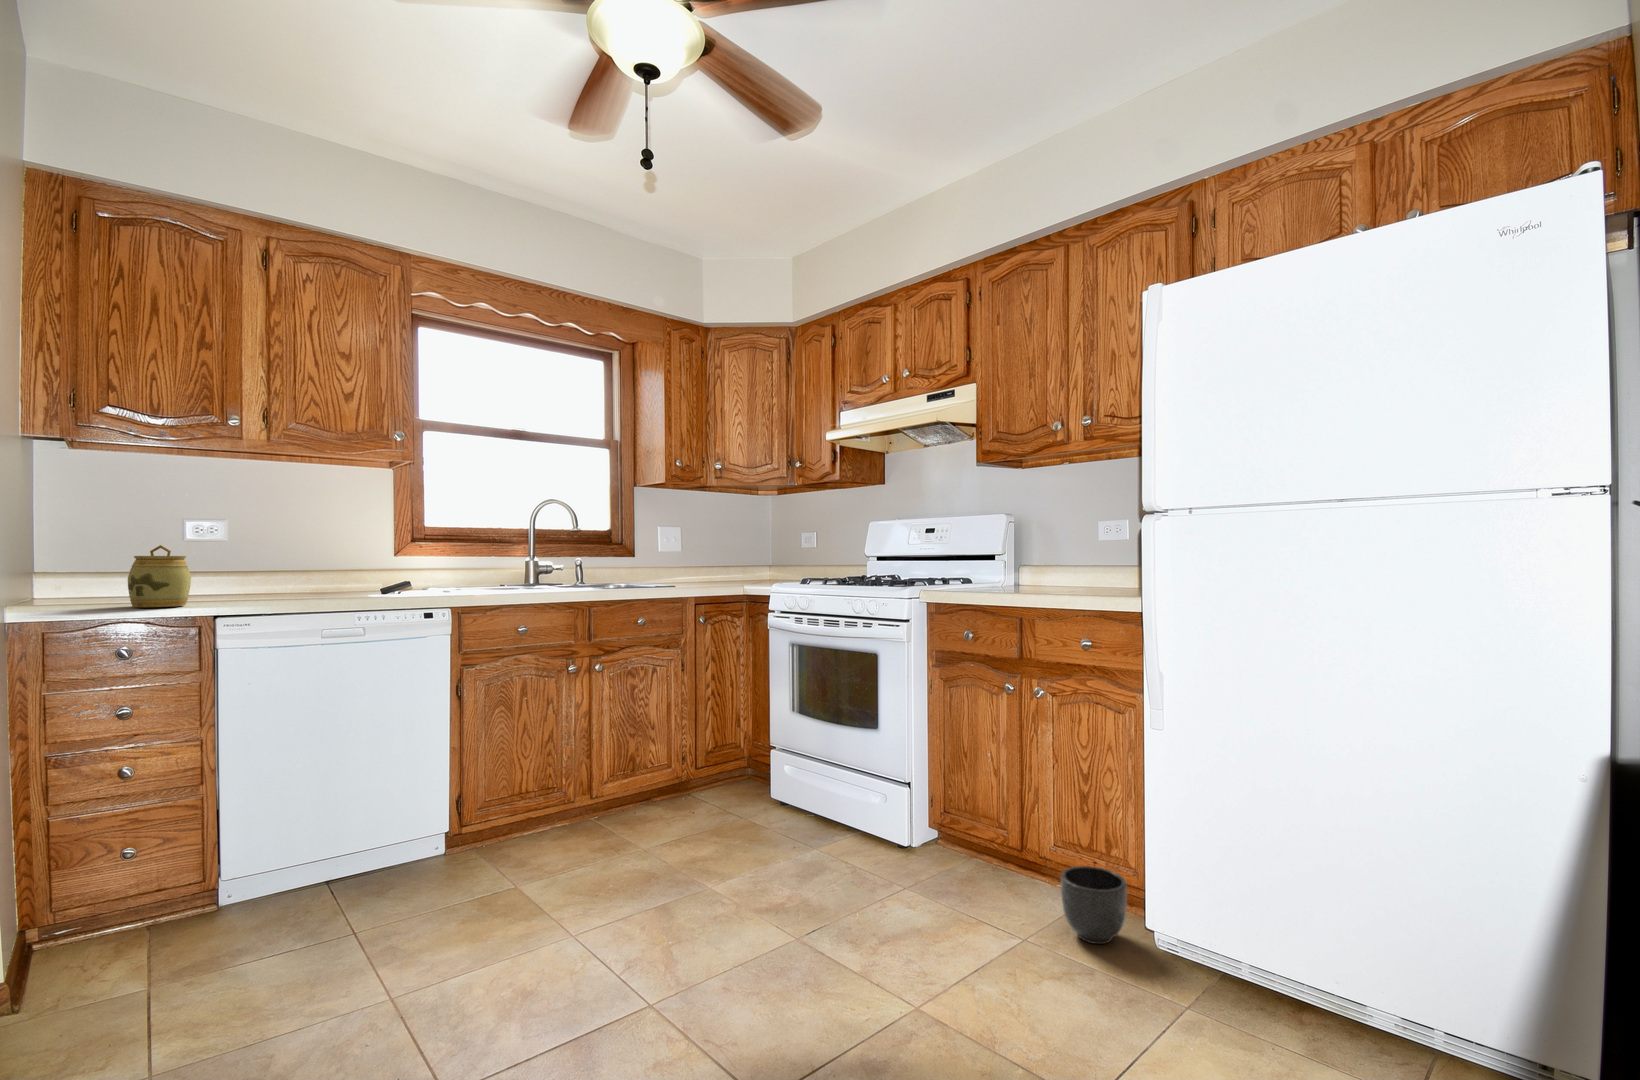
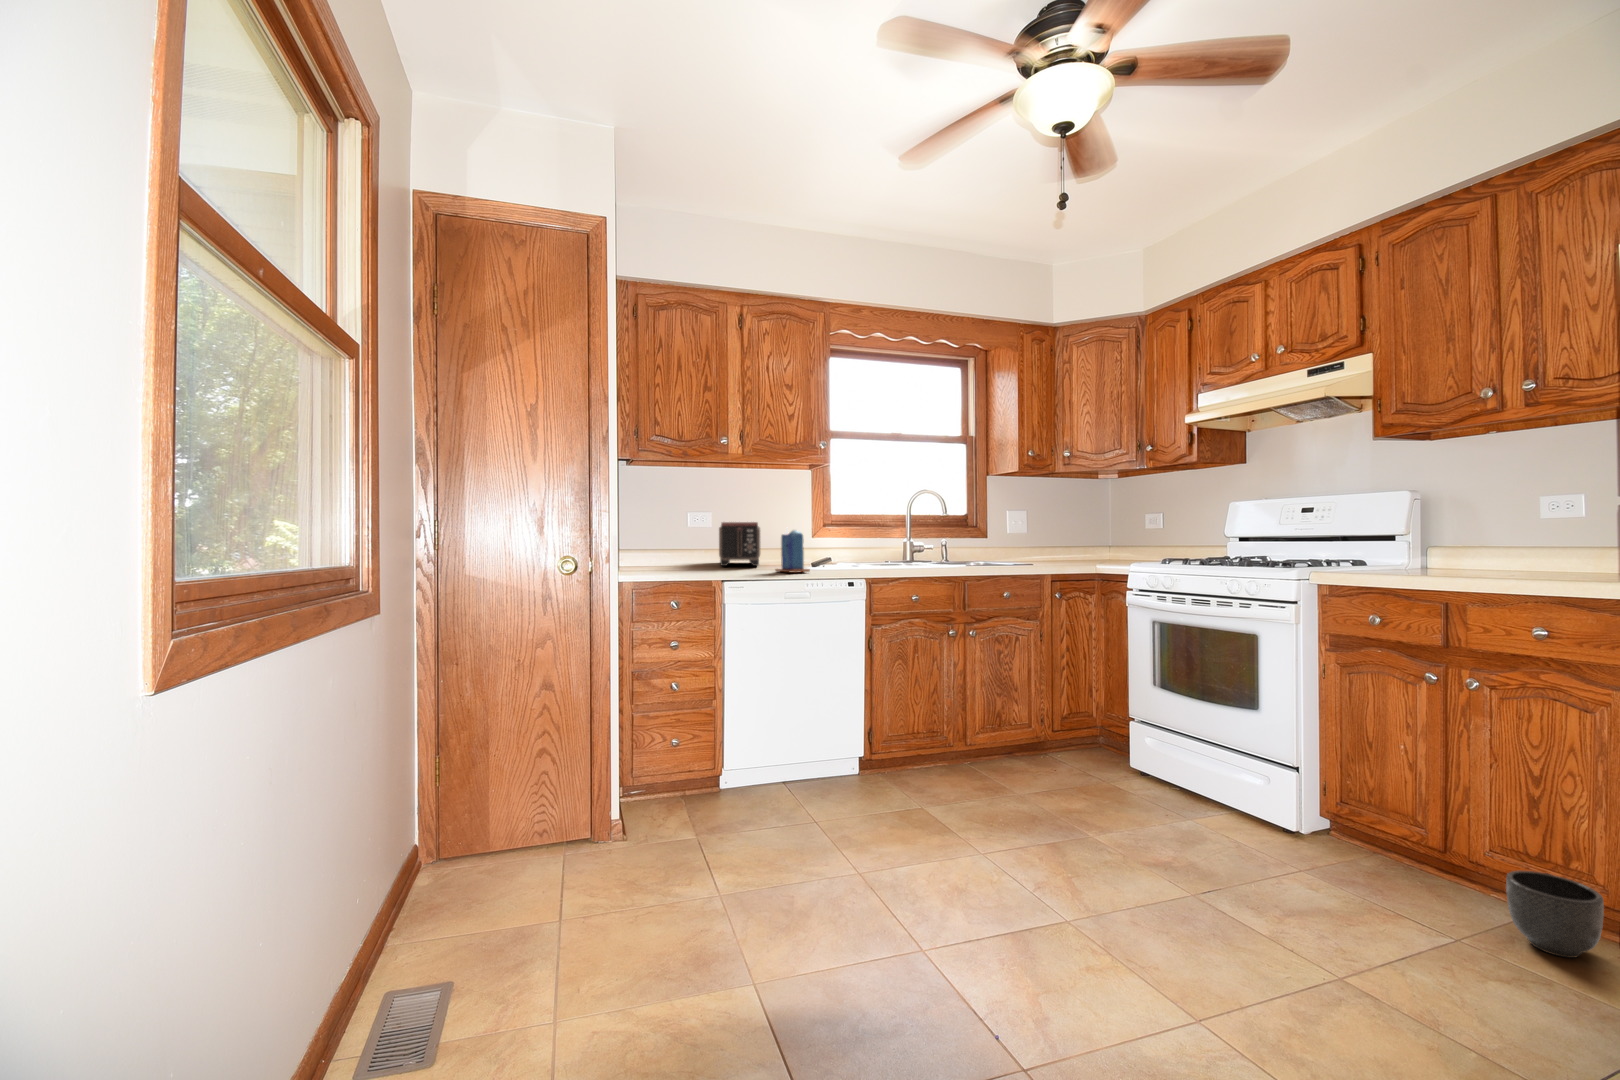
toaster: none [237,534,313,594] -> present [719,522,760,566]
candle: none [321,541,373,601] -> present [776,529,810,573]
jar: present [128,545,191,607] -> none [667,531,701,575]

